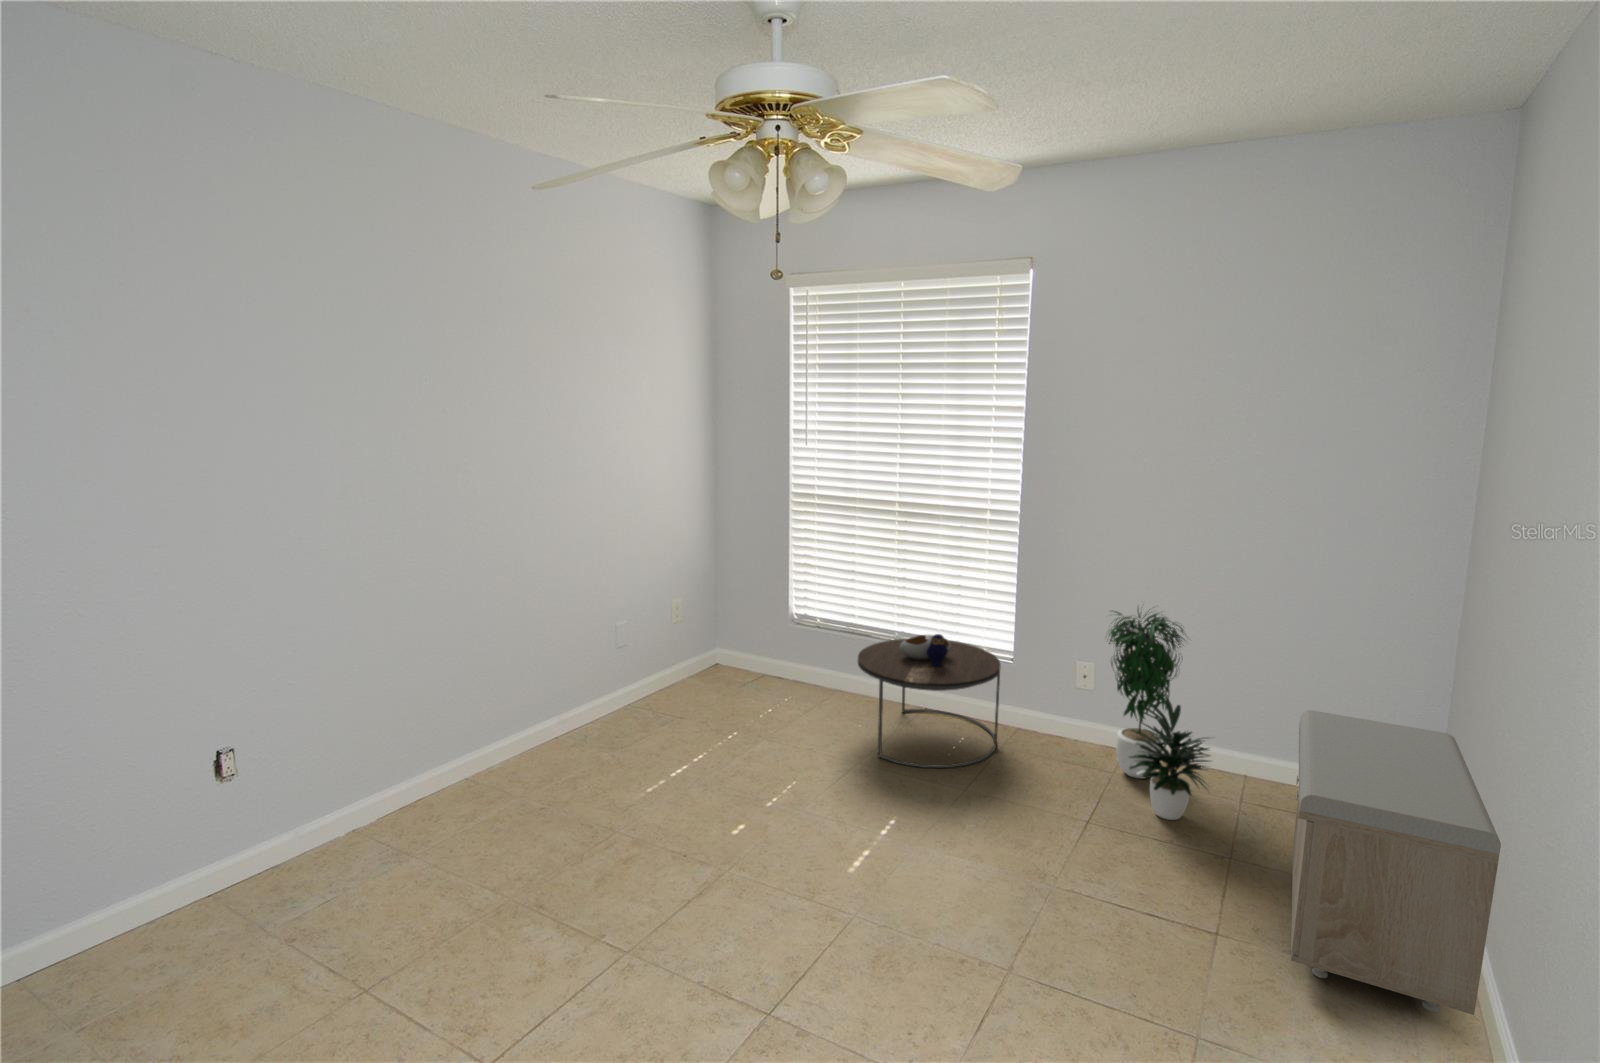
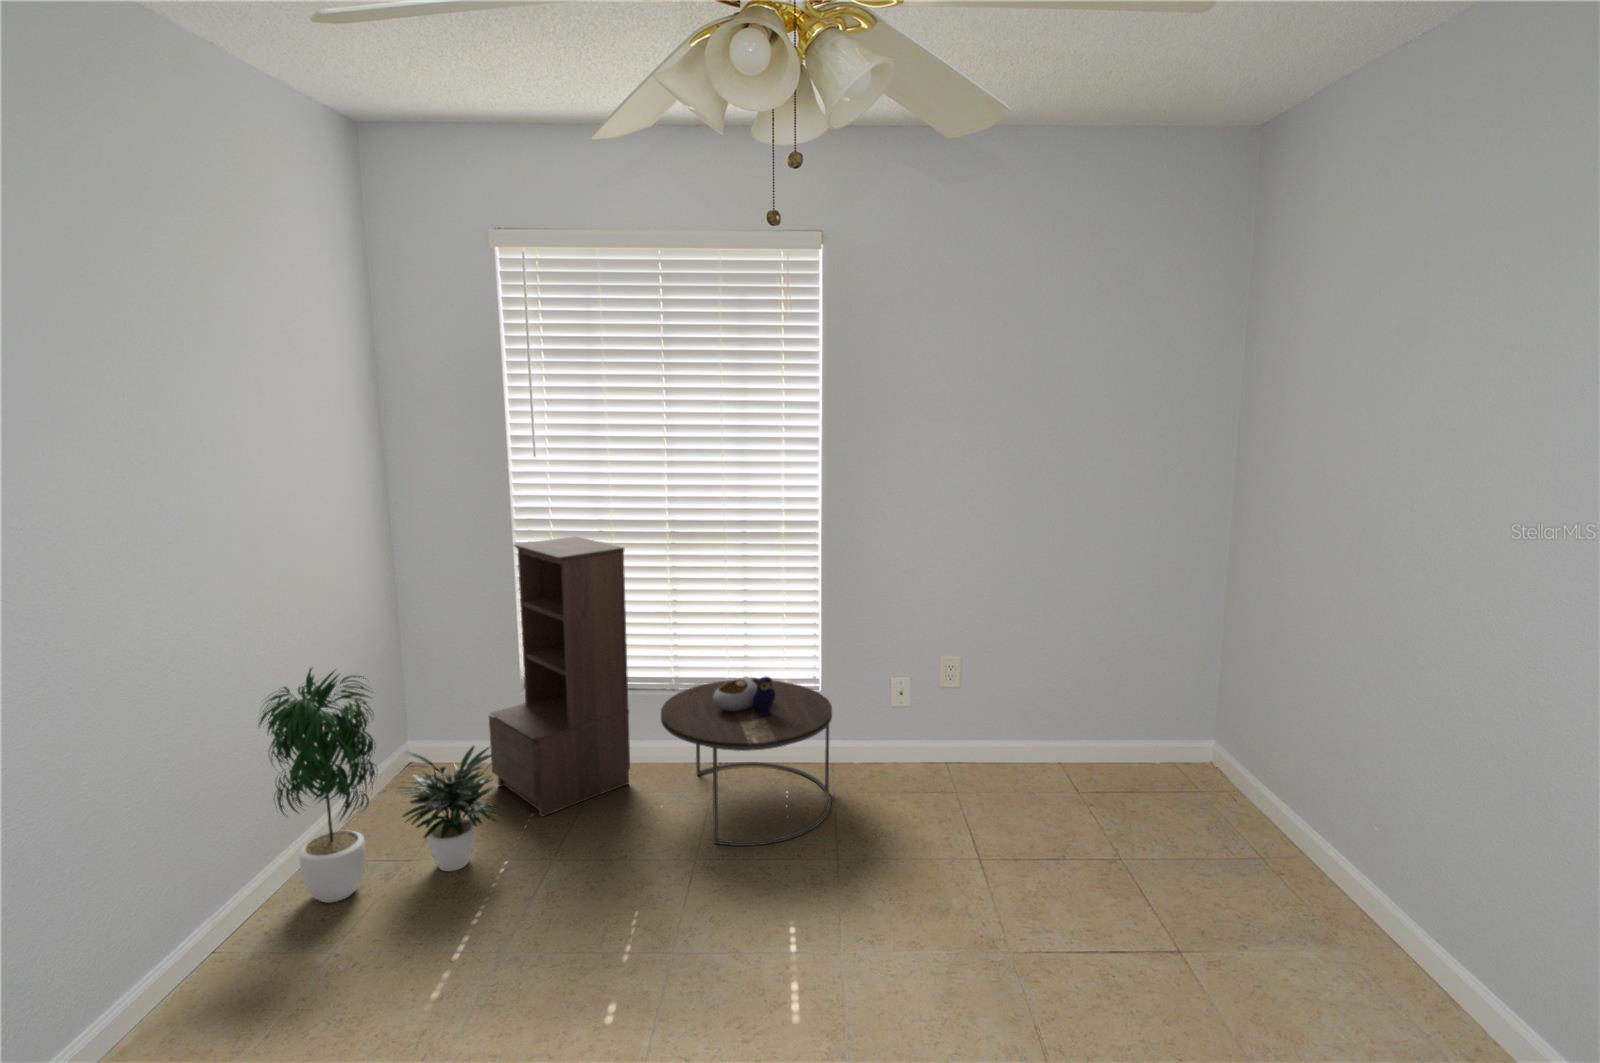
bookshelf: none [756,509,852,714] -> present [489,536,630,817]
potted plant: present [1109,609,1210,820] -> present [259,668,501,903]
storage bench: present [1291,710,1501,1015] -> none [1166,696,1450,969]

